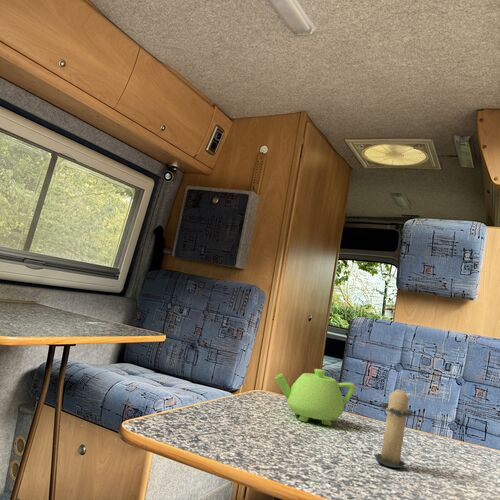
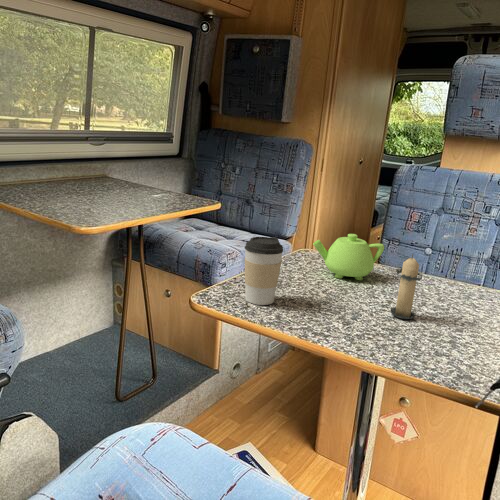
coffee cup: none [196,352,249,439] -> present [245,237,283,305]

